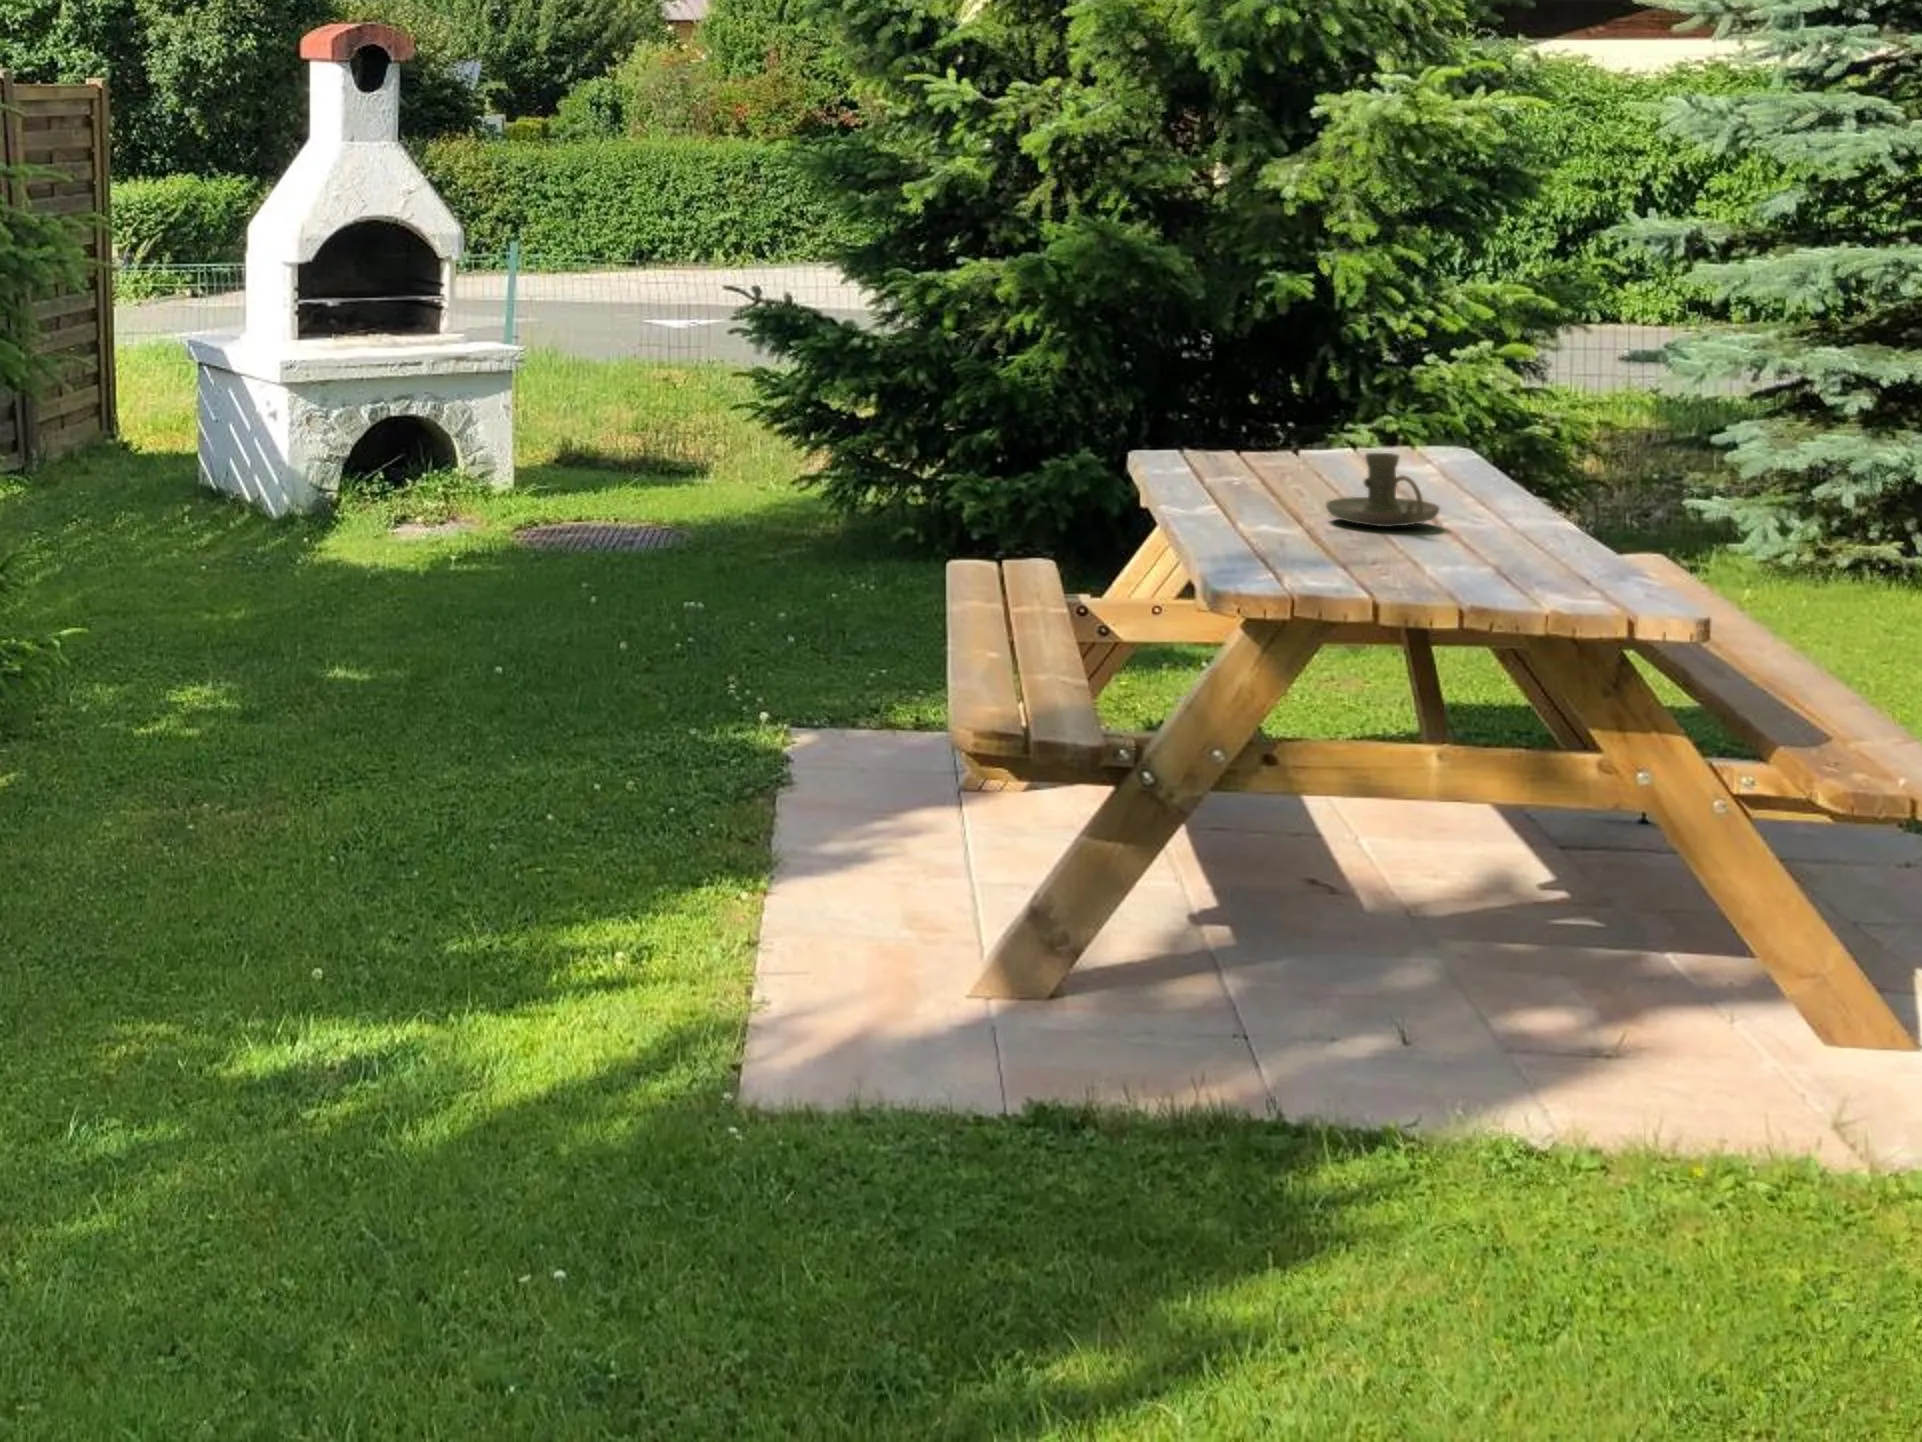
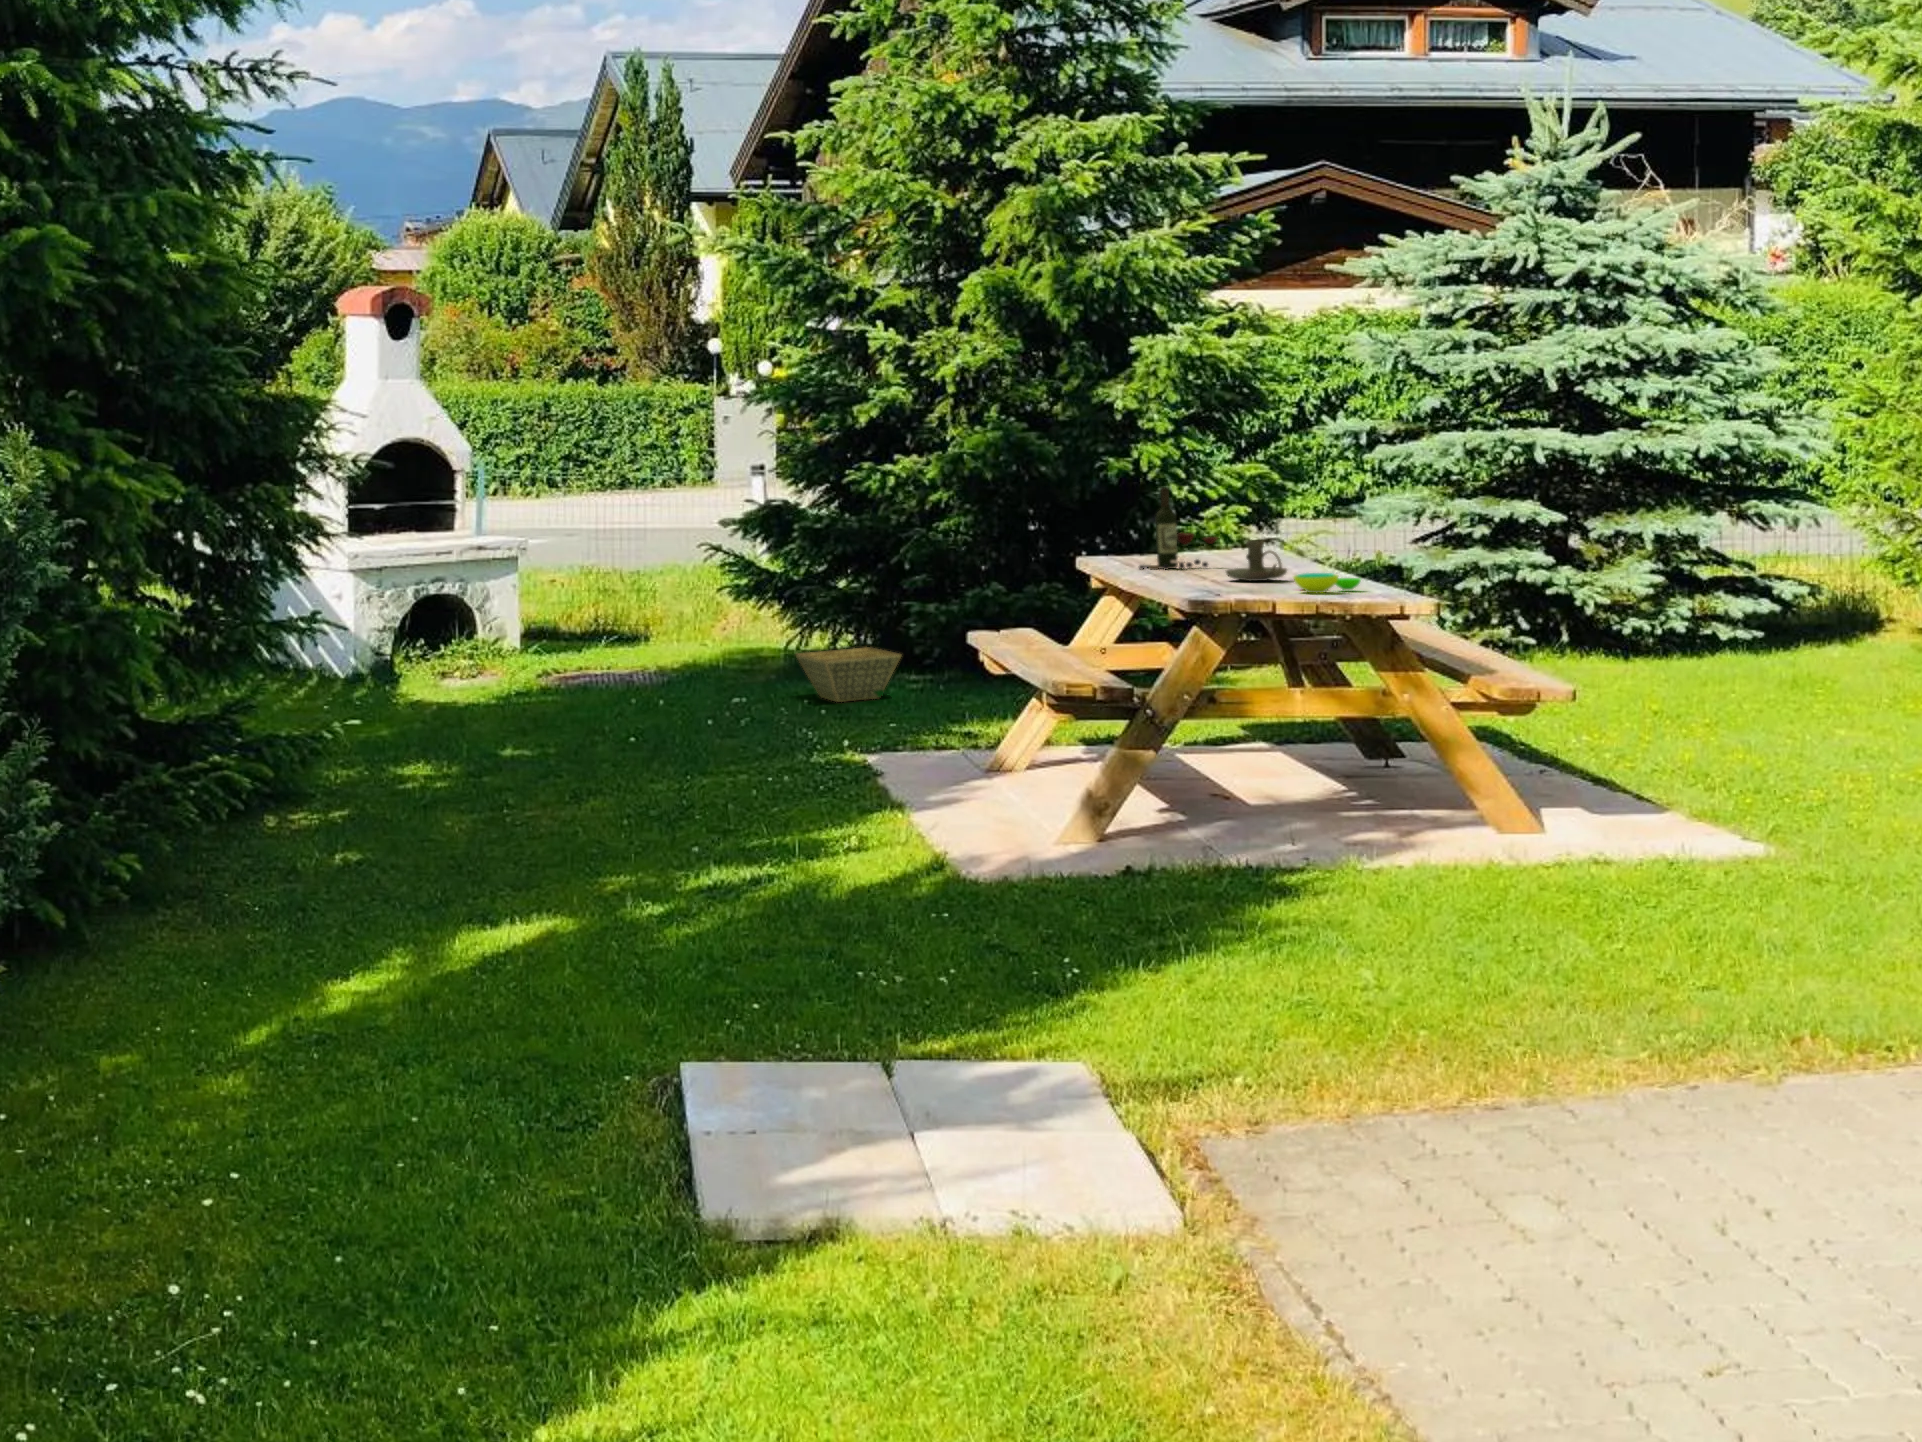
wine bottle: none [1218,339,1362,475] -> present [1139,487,1217,570]
basket: none [817,511,953,587] -> present [796,647,901,702]
bowl: none [1415,542,1557,585] -> present [1293,573,1361,593]

